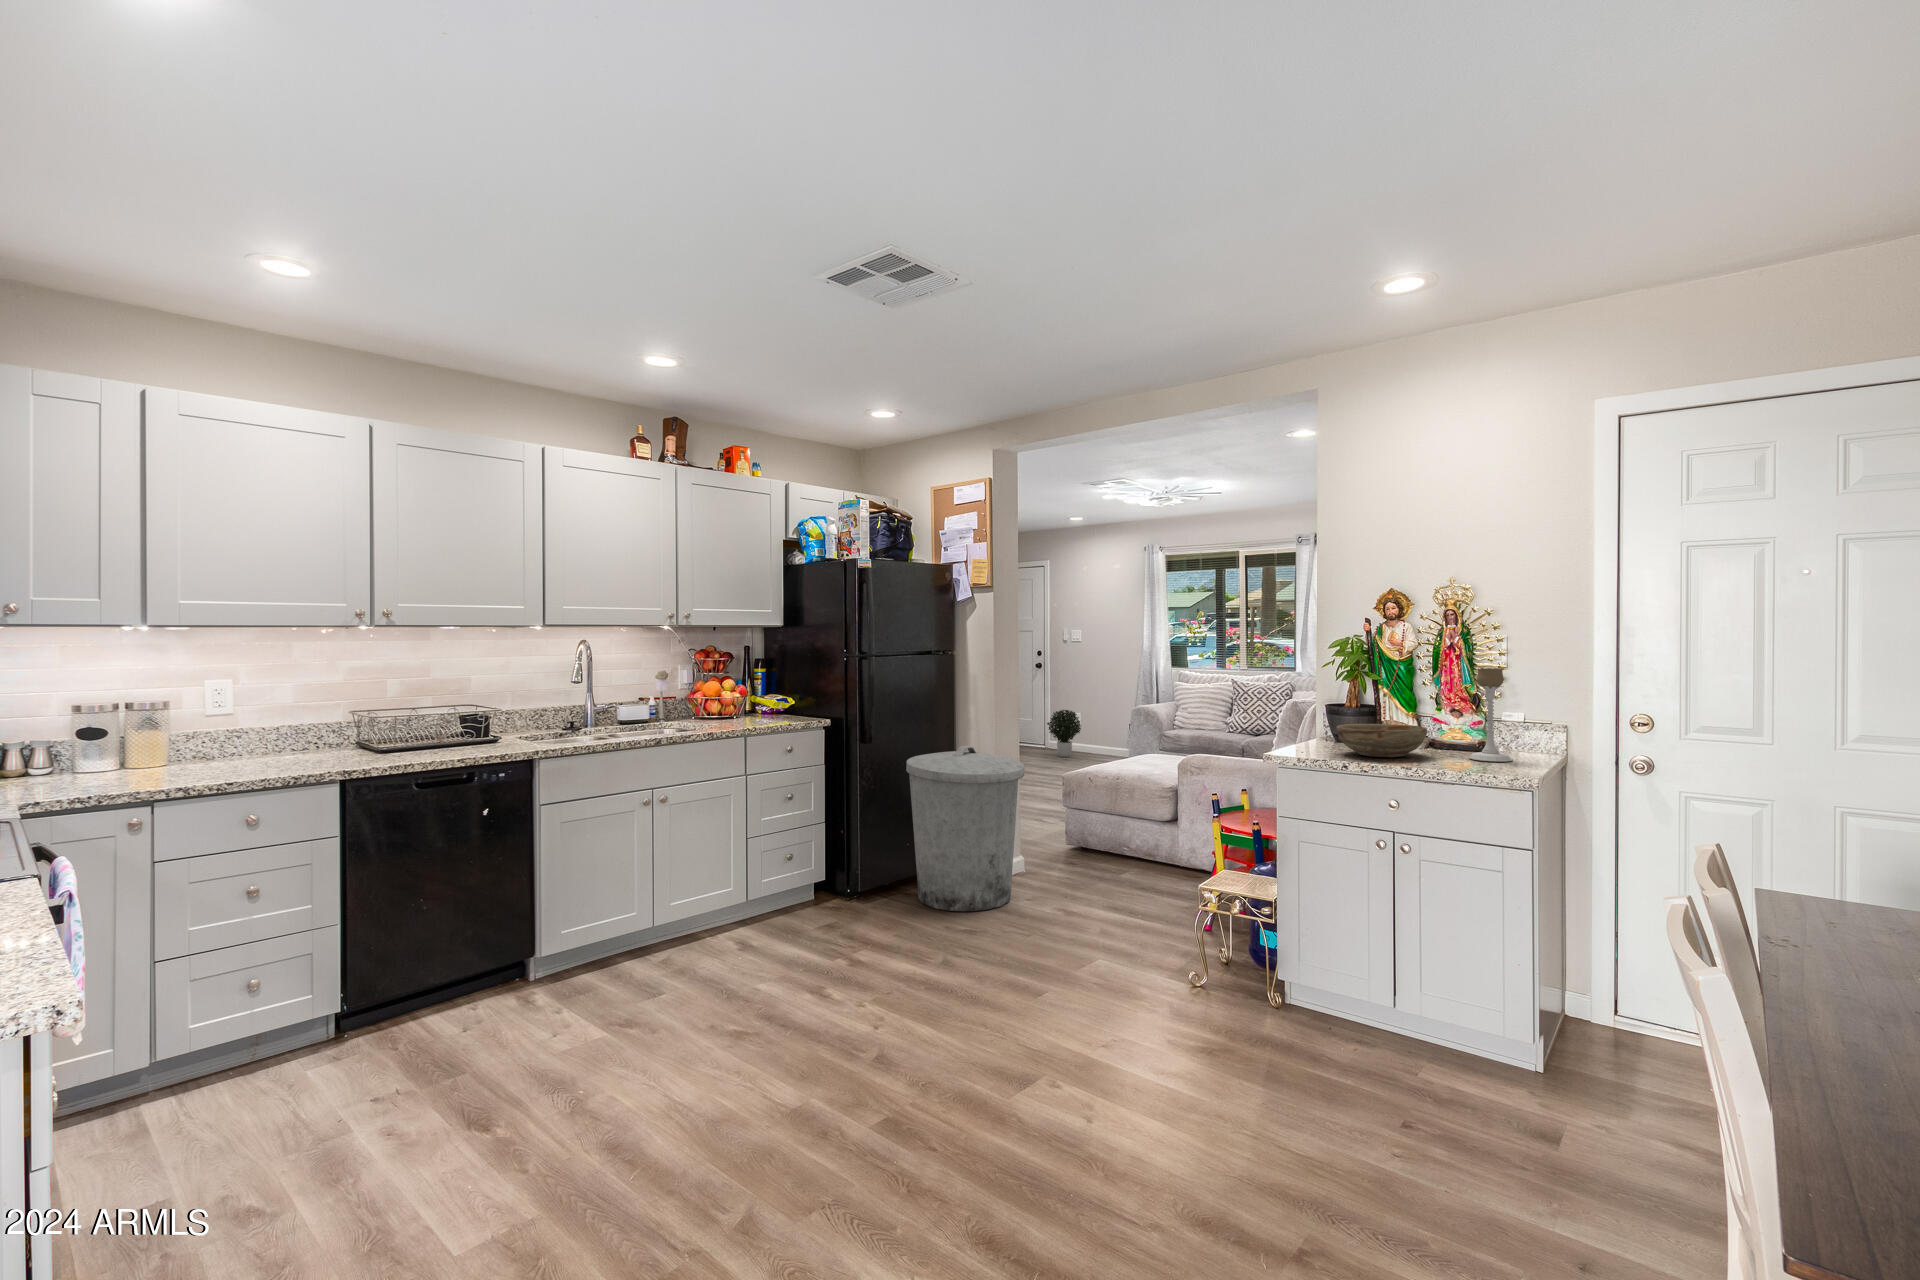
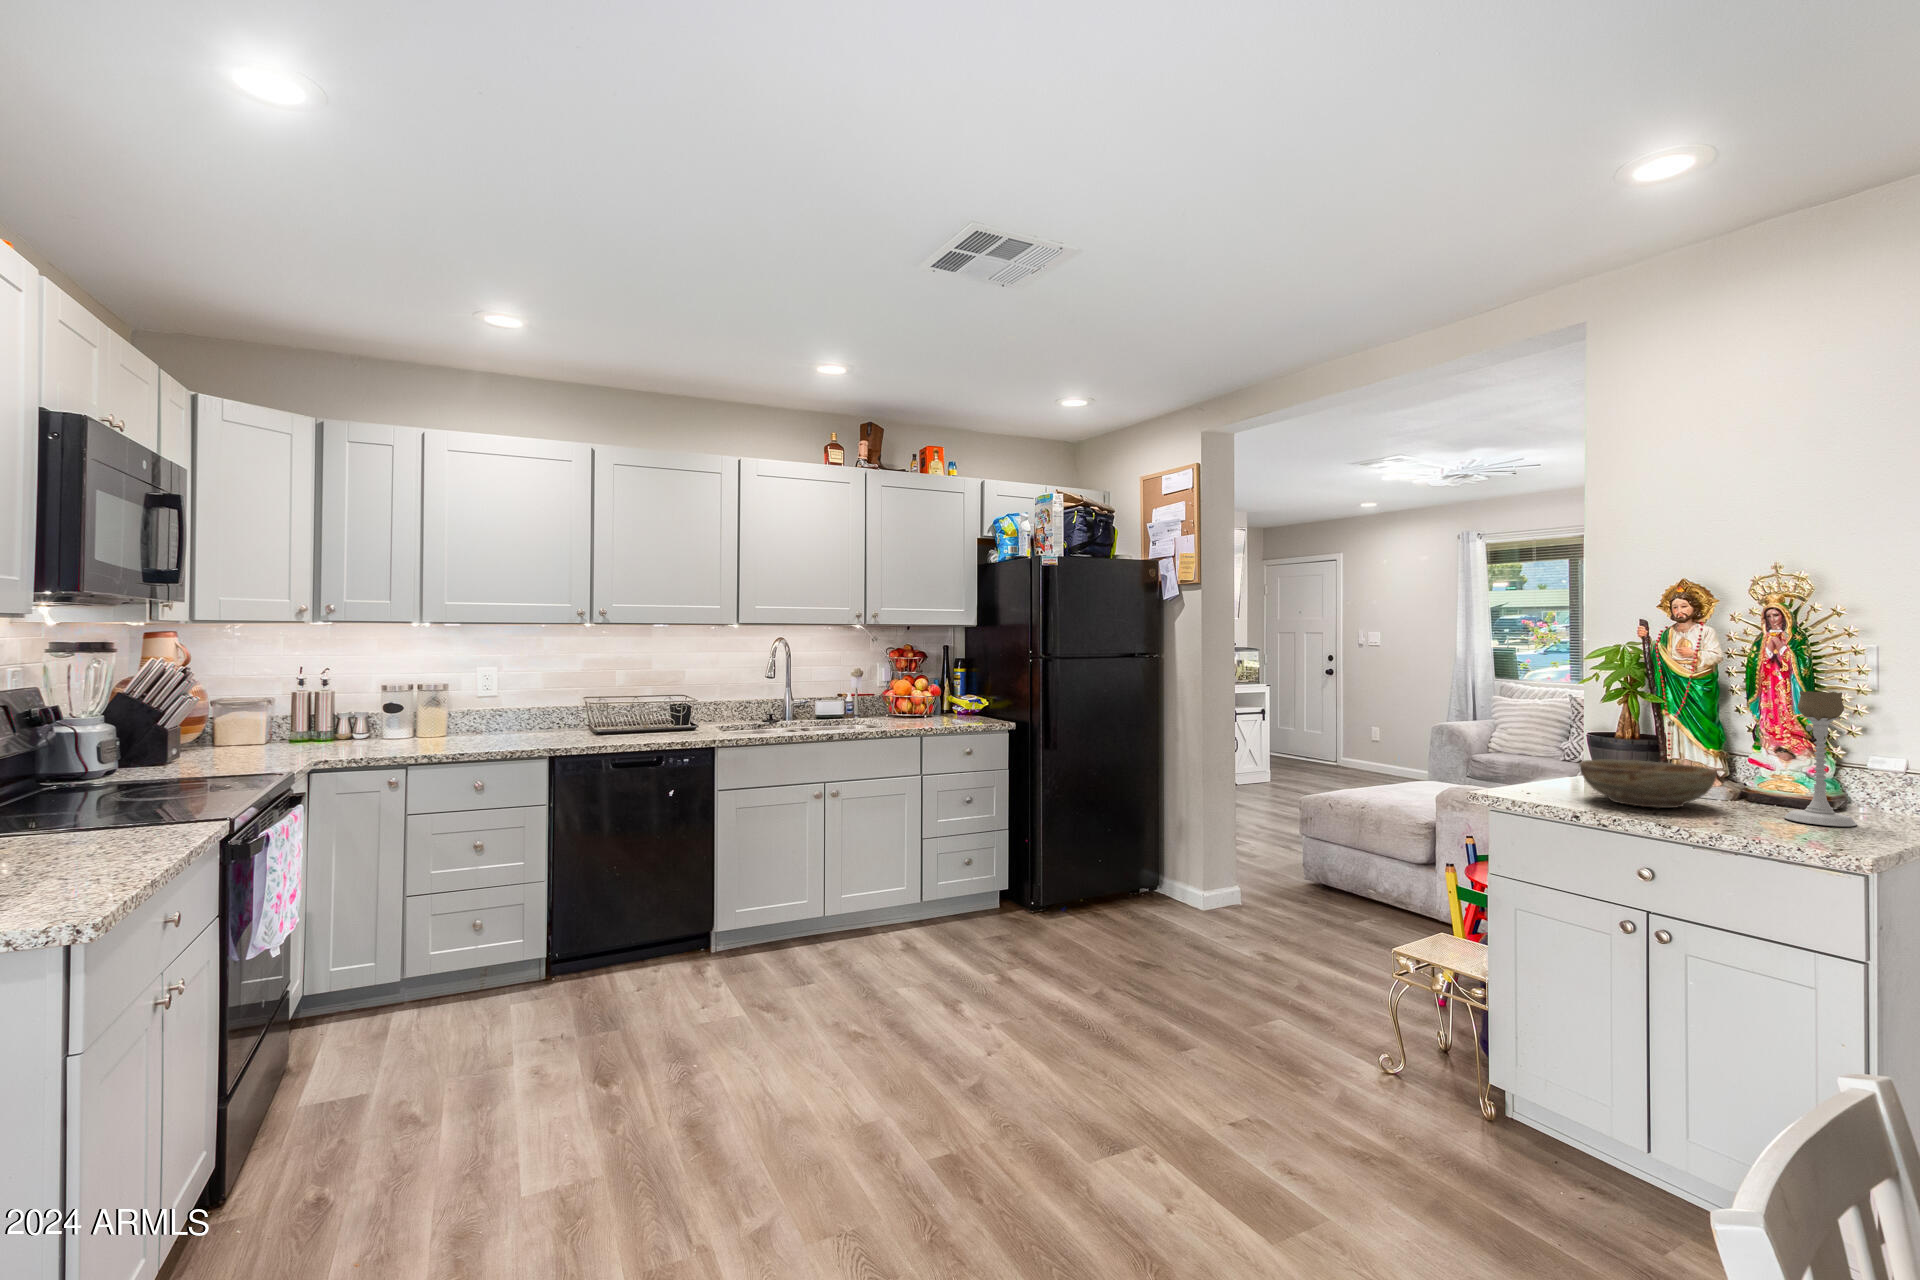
potted plant: present [1047,710,1081,757] -> none [1336,722,1380,778]
trash can: present [906,746,1025,911] -> none [1094,758,1227,942]

